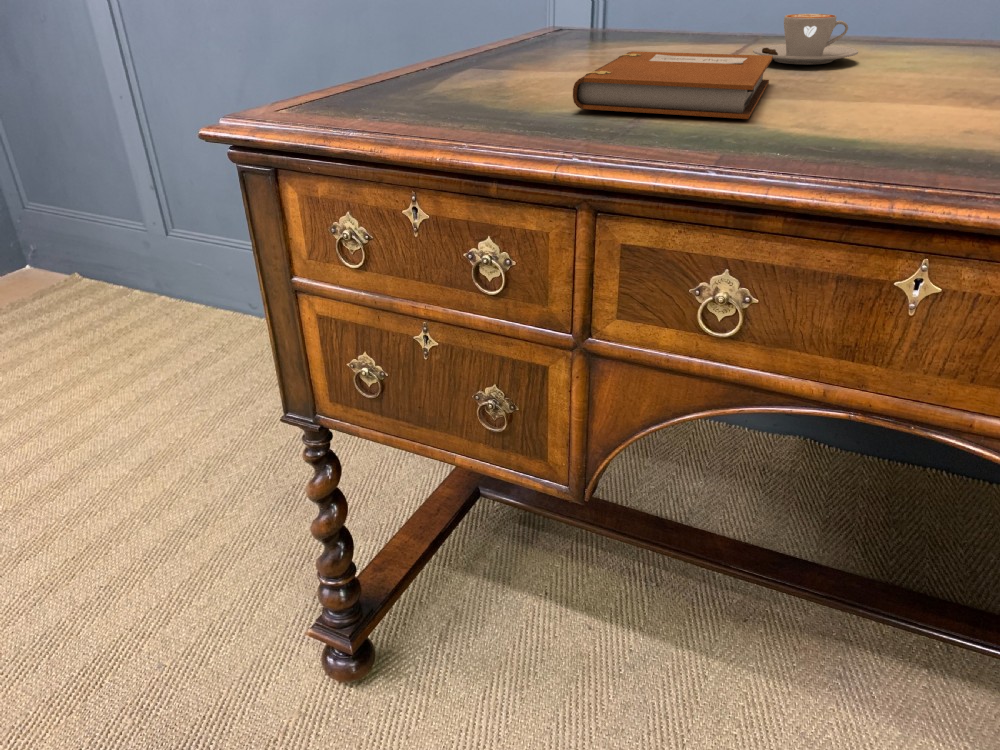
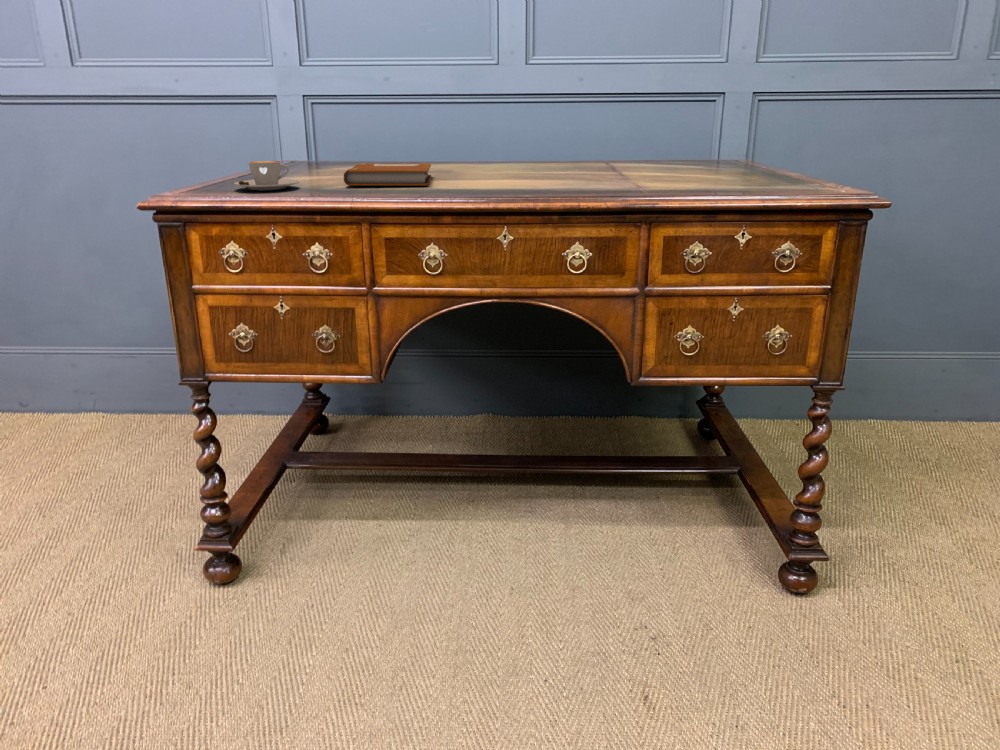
coffee cup: present [753,14,858,65] -> present [234,161,299,190]

